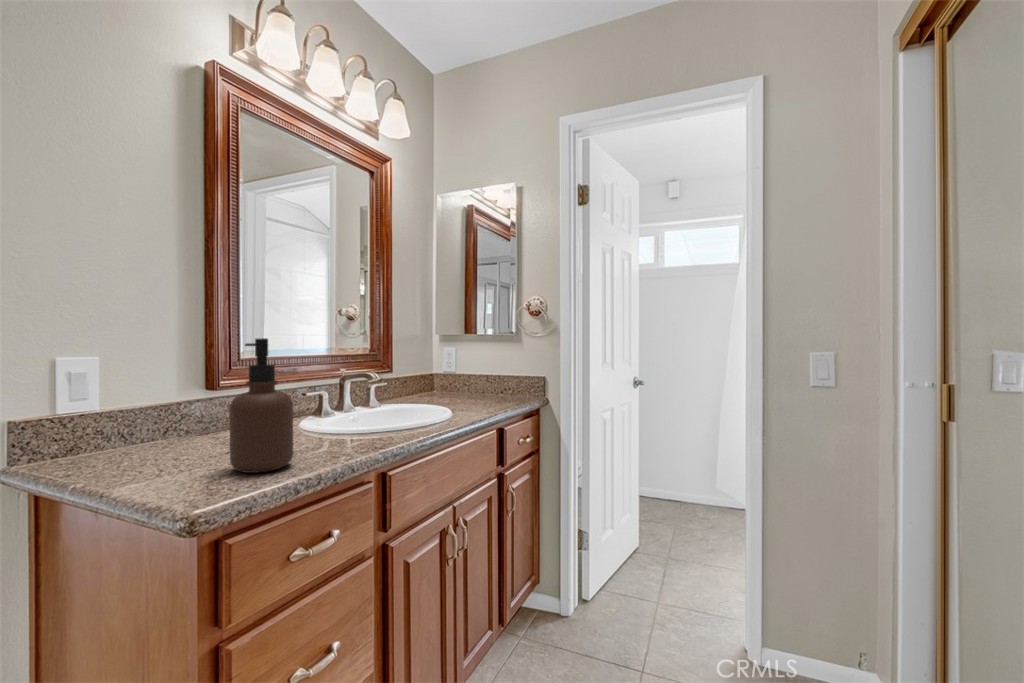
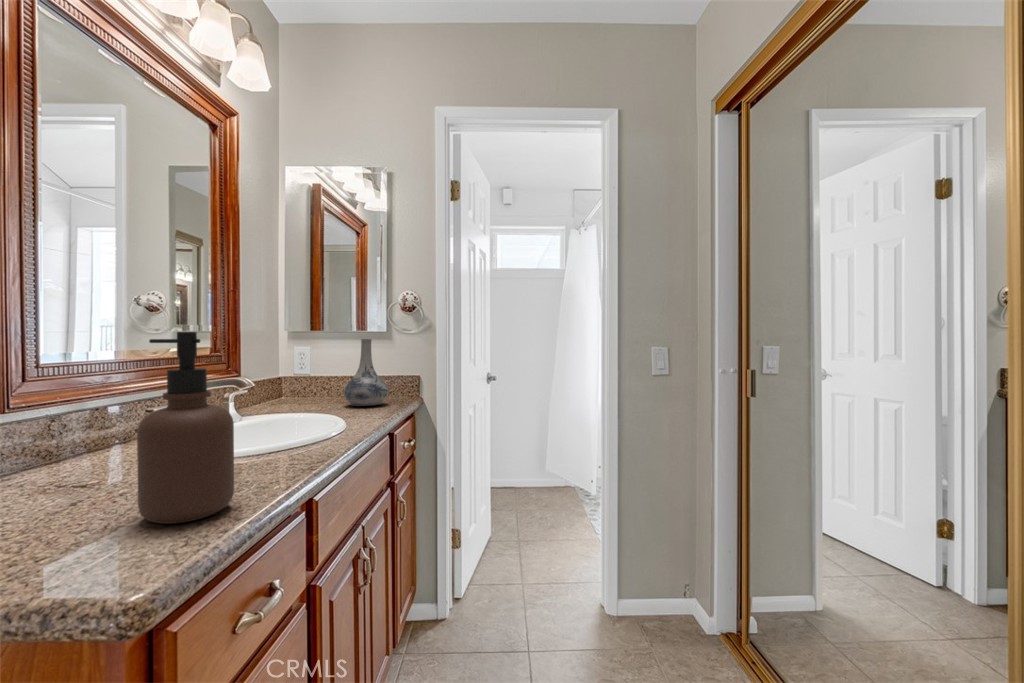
decorative vase: none [470,341,509,402] -> present [344,339,389,406]

